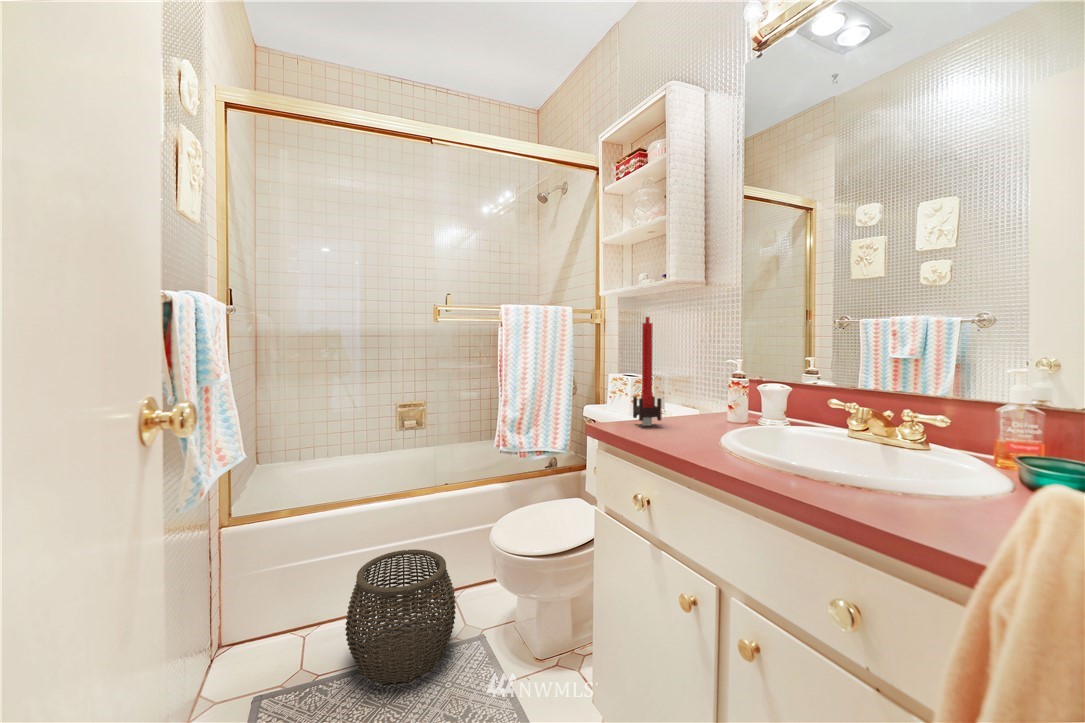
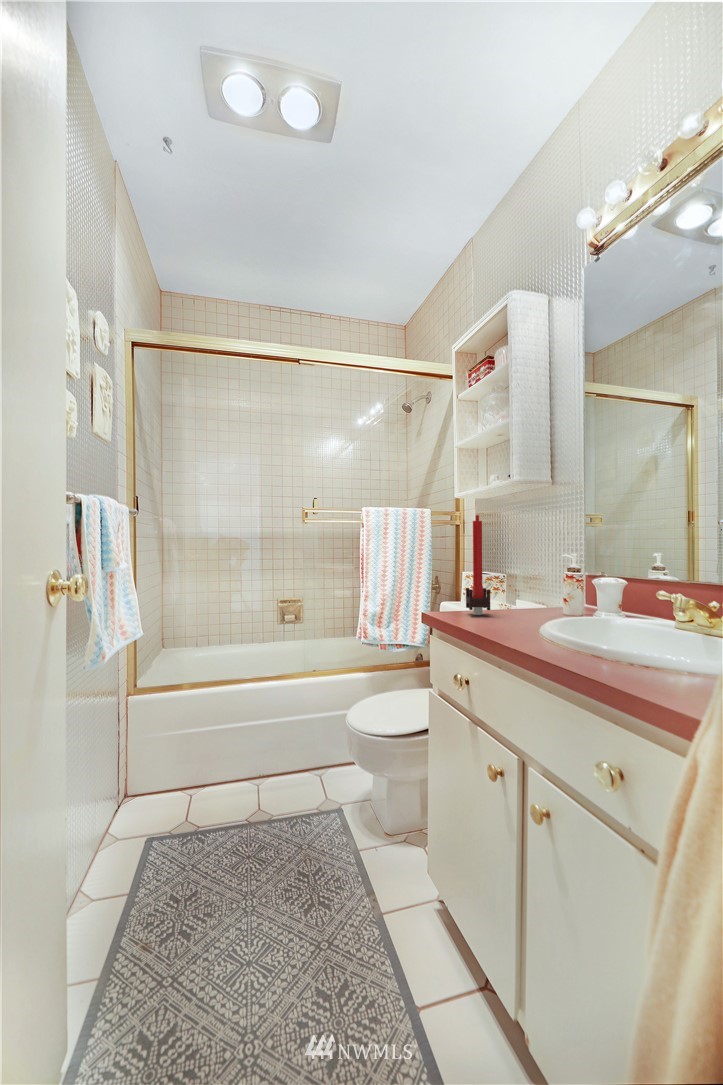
woven basket: present [345,549,456,685] -> none [220,725,316,842]

